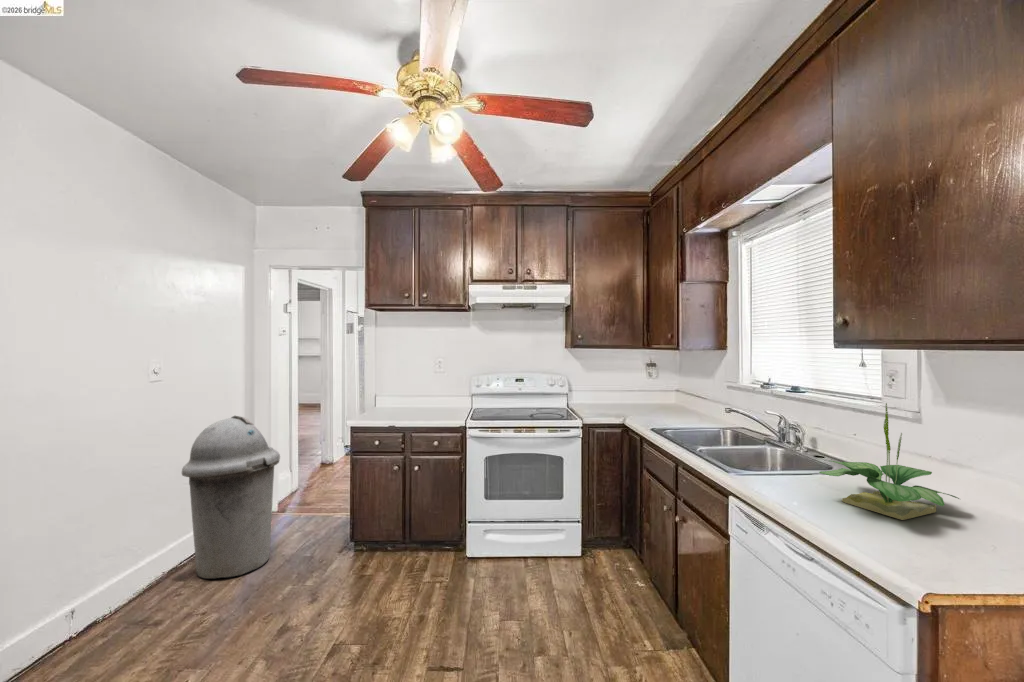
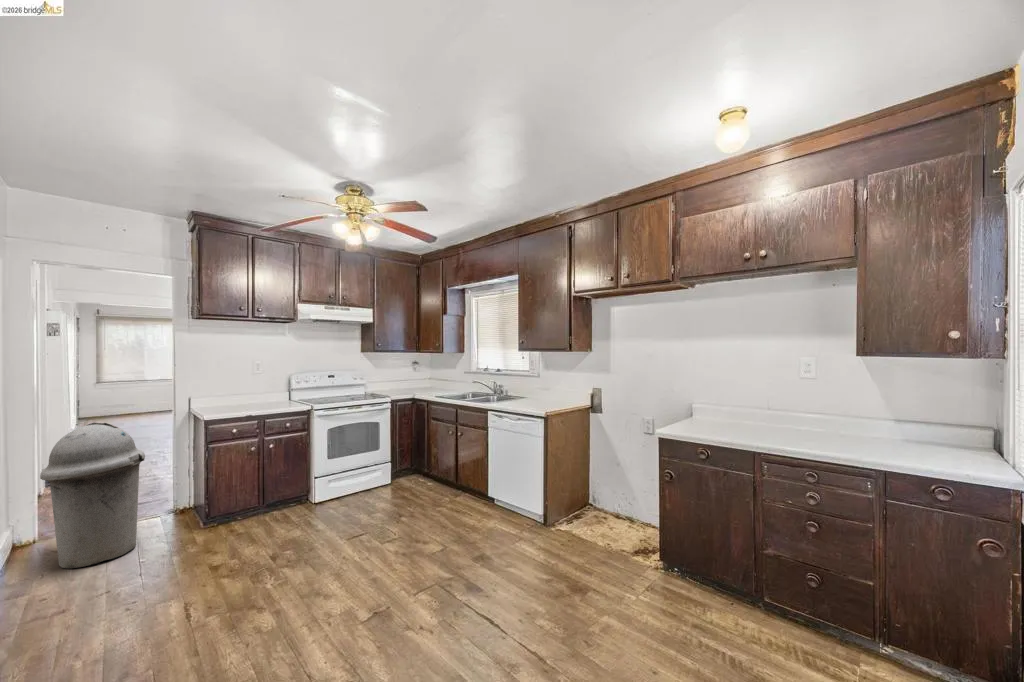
potted plant: present [819,403,959,520] -> none [521,370,558,408]

